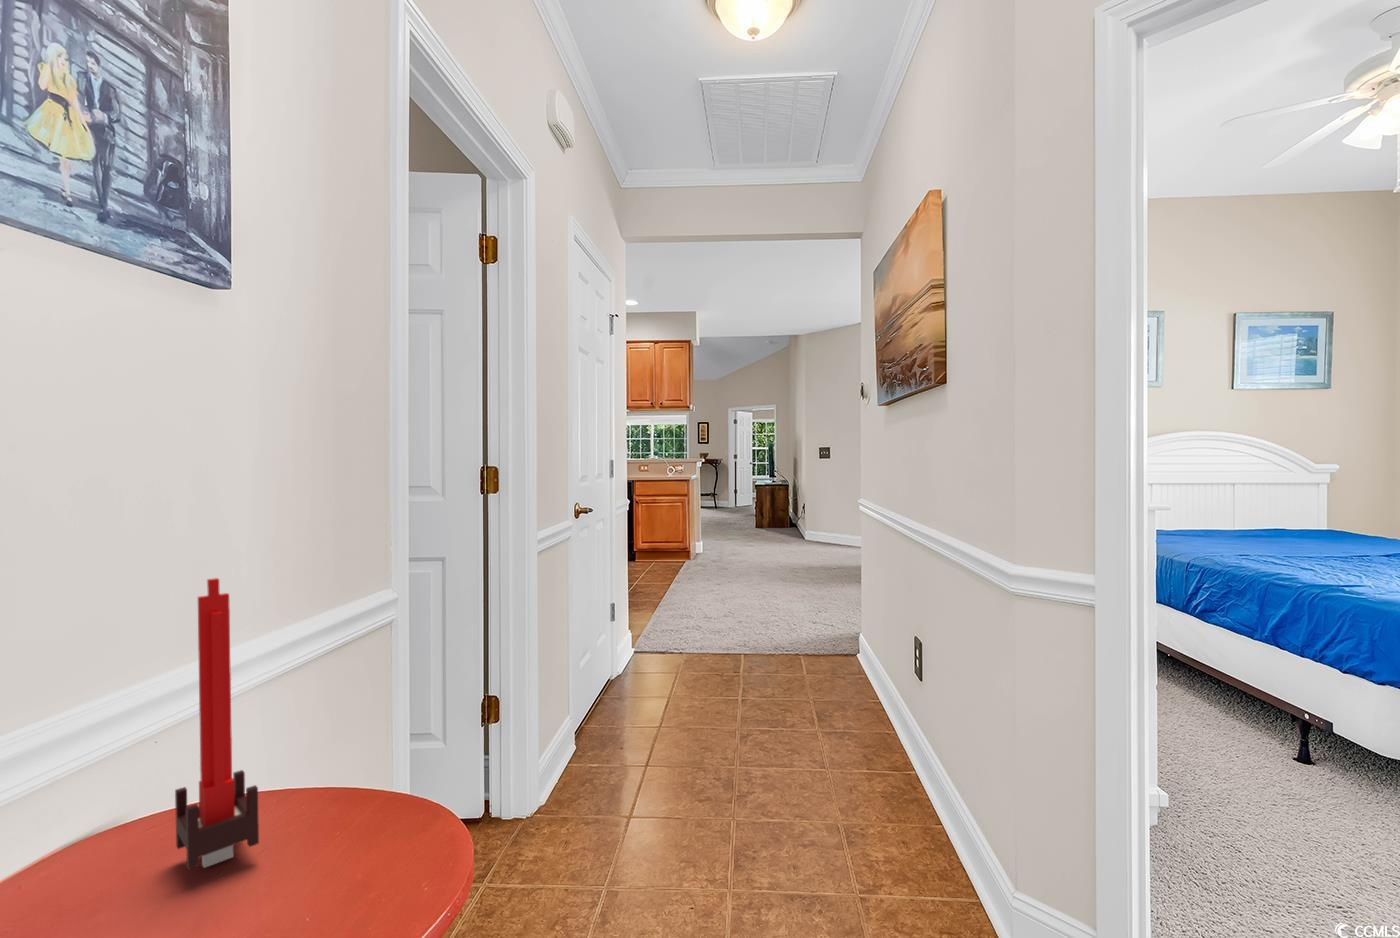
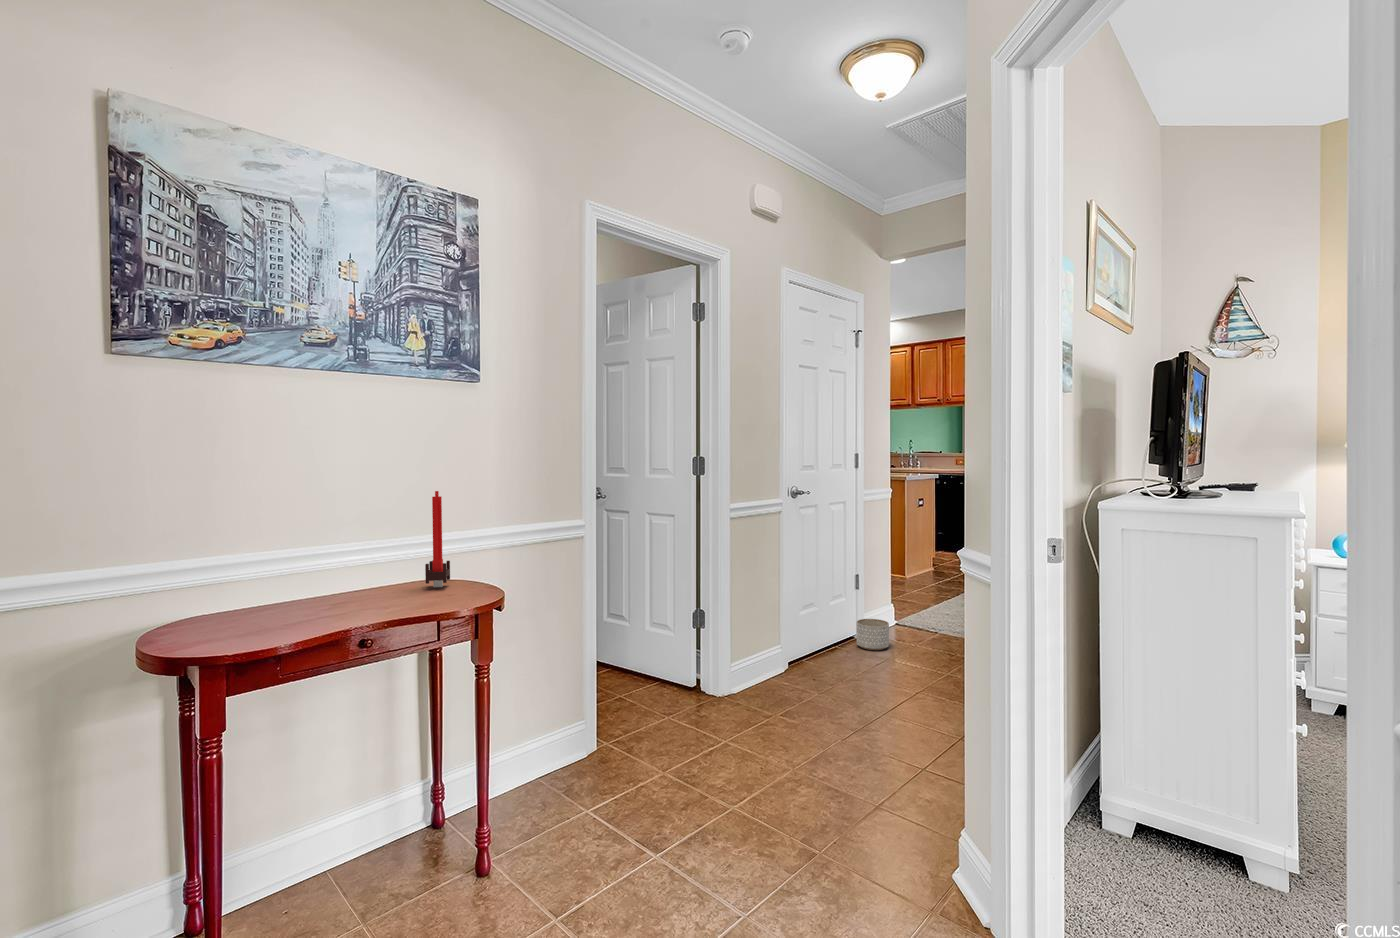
planter: none [618,654,656,693] -> present [856,619,889,650]

